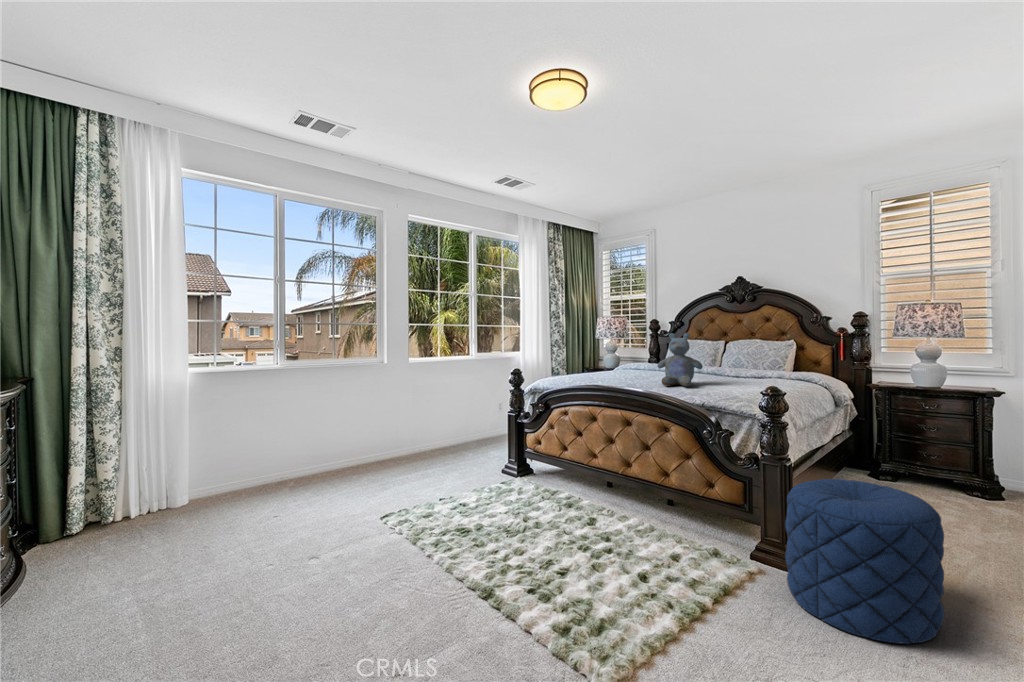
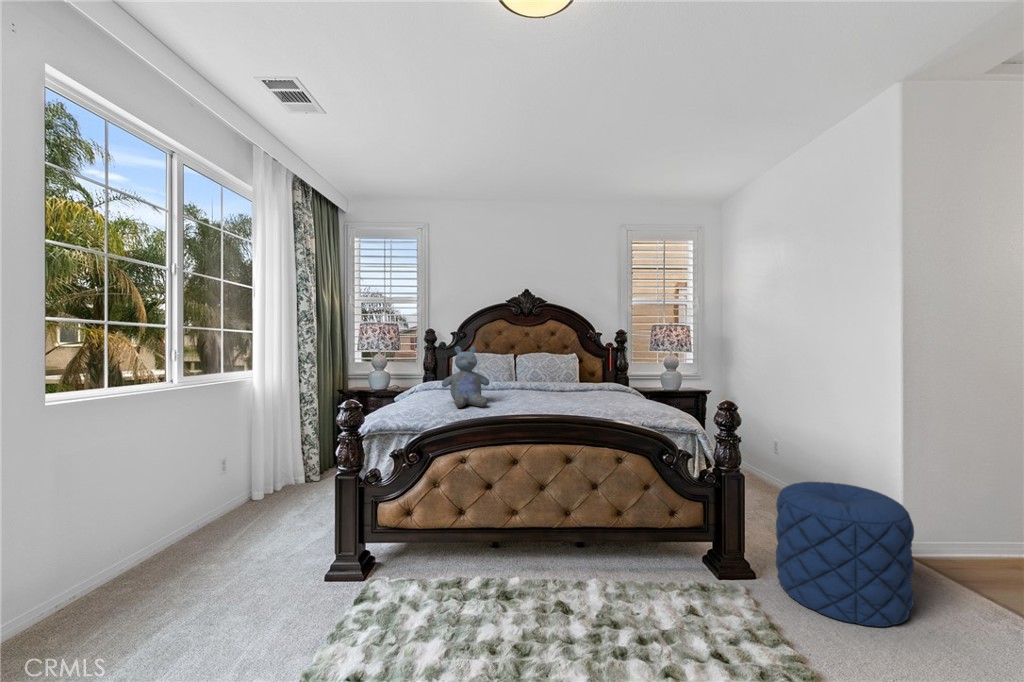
stuffed bear: present [657,333,703,387] -> present [442,346,490,408]

